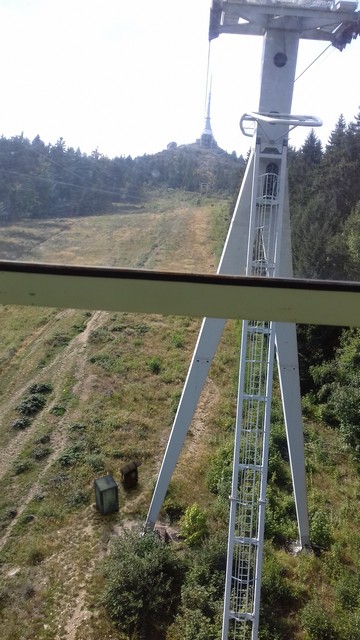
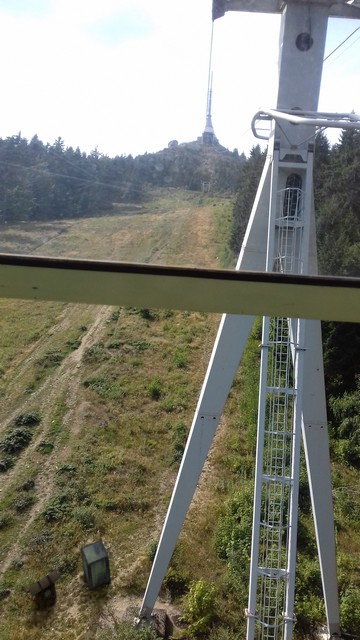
backpack: present [120,459,141,488] -> present [29,571,59,610]

